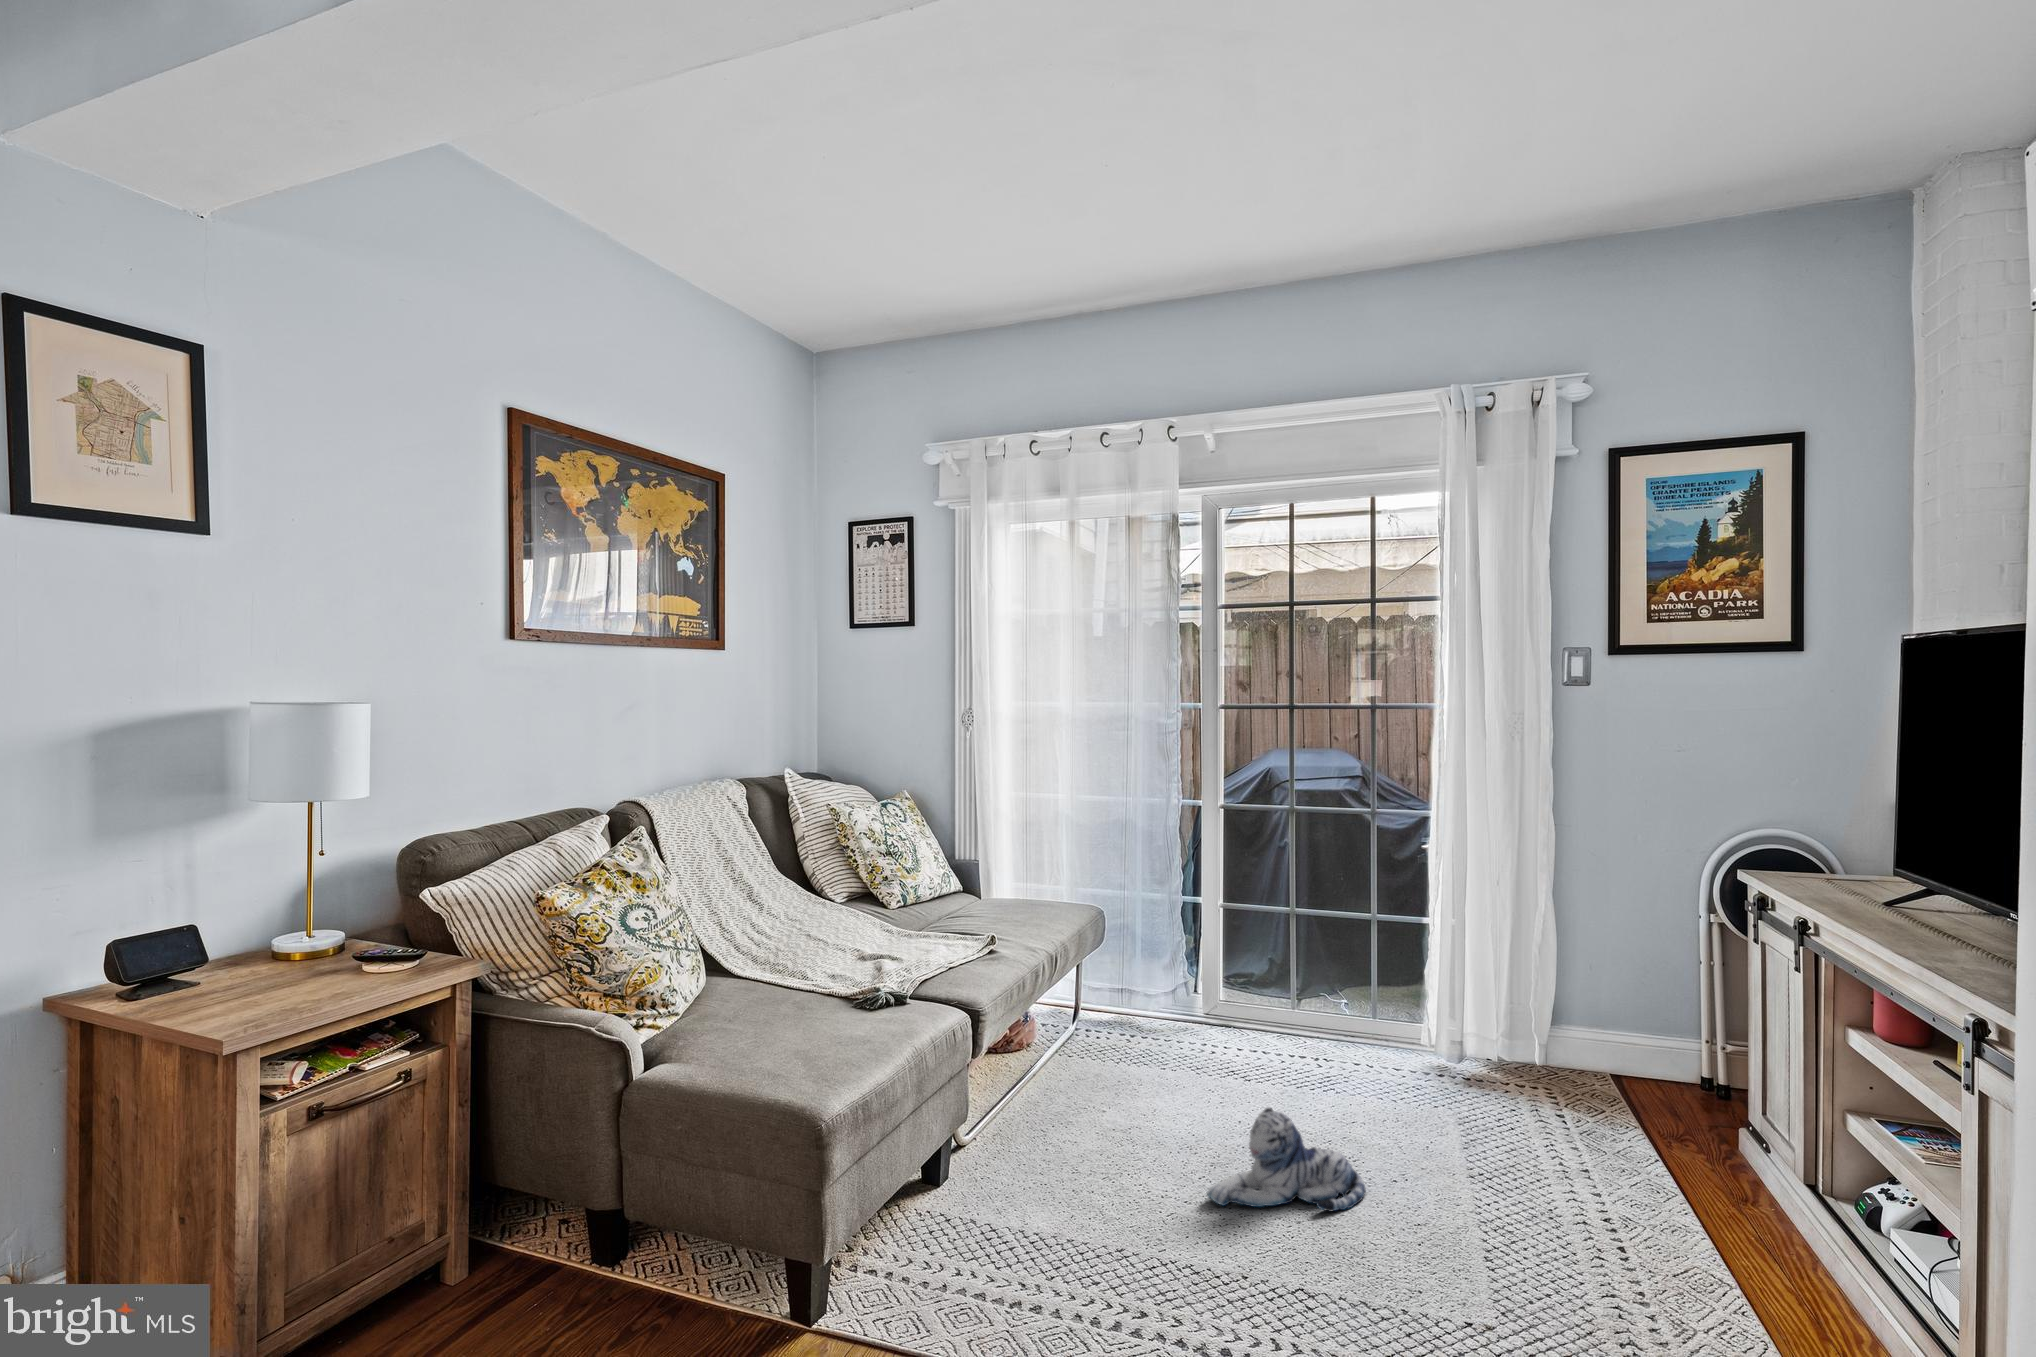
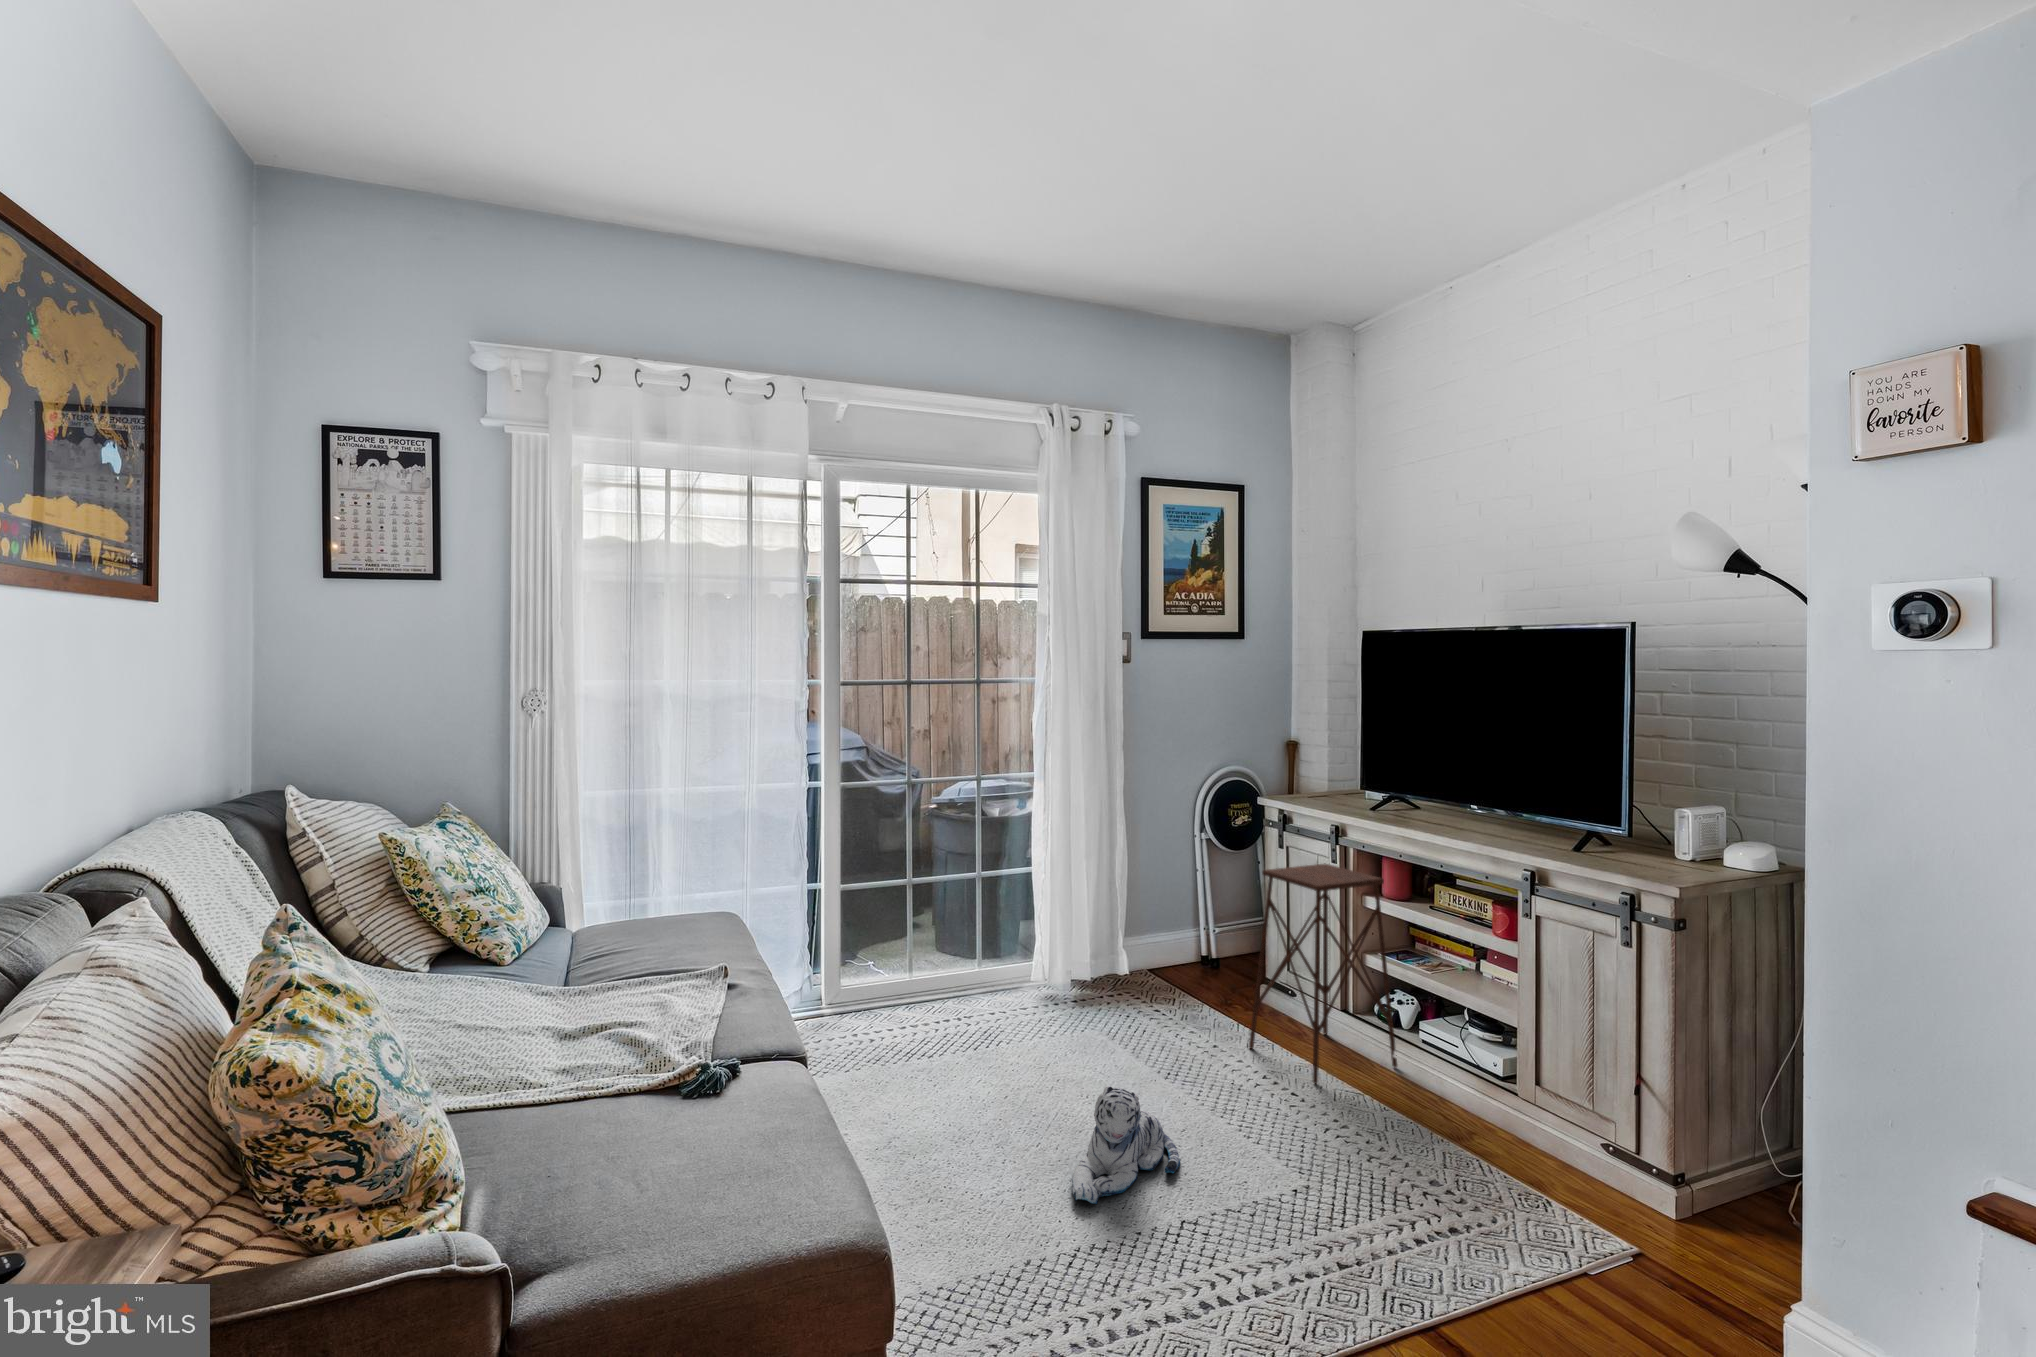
side table: none [1608,941,1774,1222] -> present [1249,863,1397,1084]

